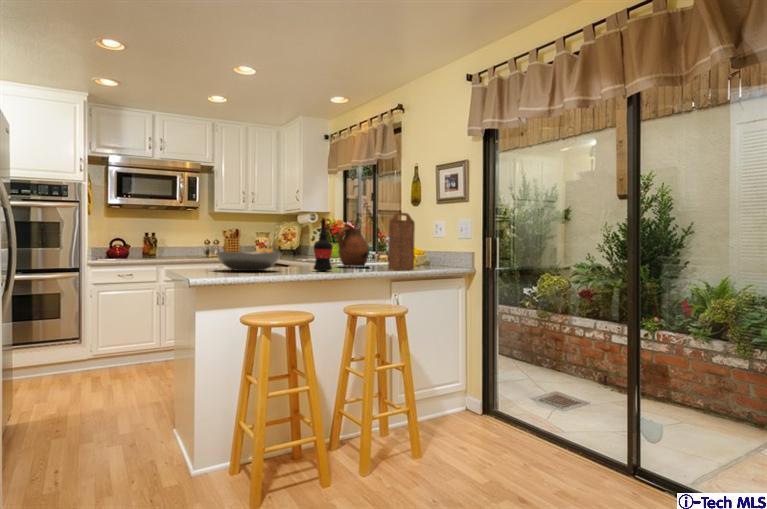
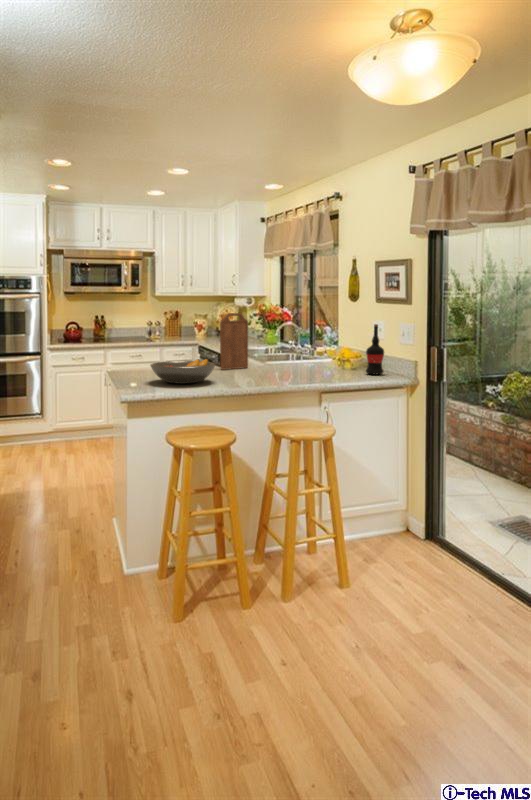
cutting board: present [388,212,415,270] -> present [220,313,248,370]
wine bottle: present [313,217,333,271] -> present [366,324,384,374]
ceramic pitcher: present [338,224,369,267] -> none [271,325,307,370]

